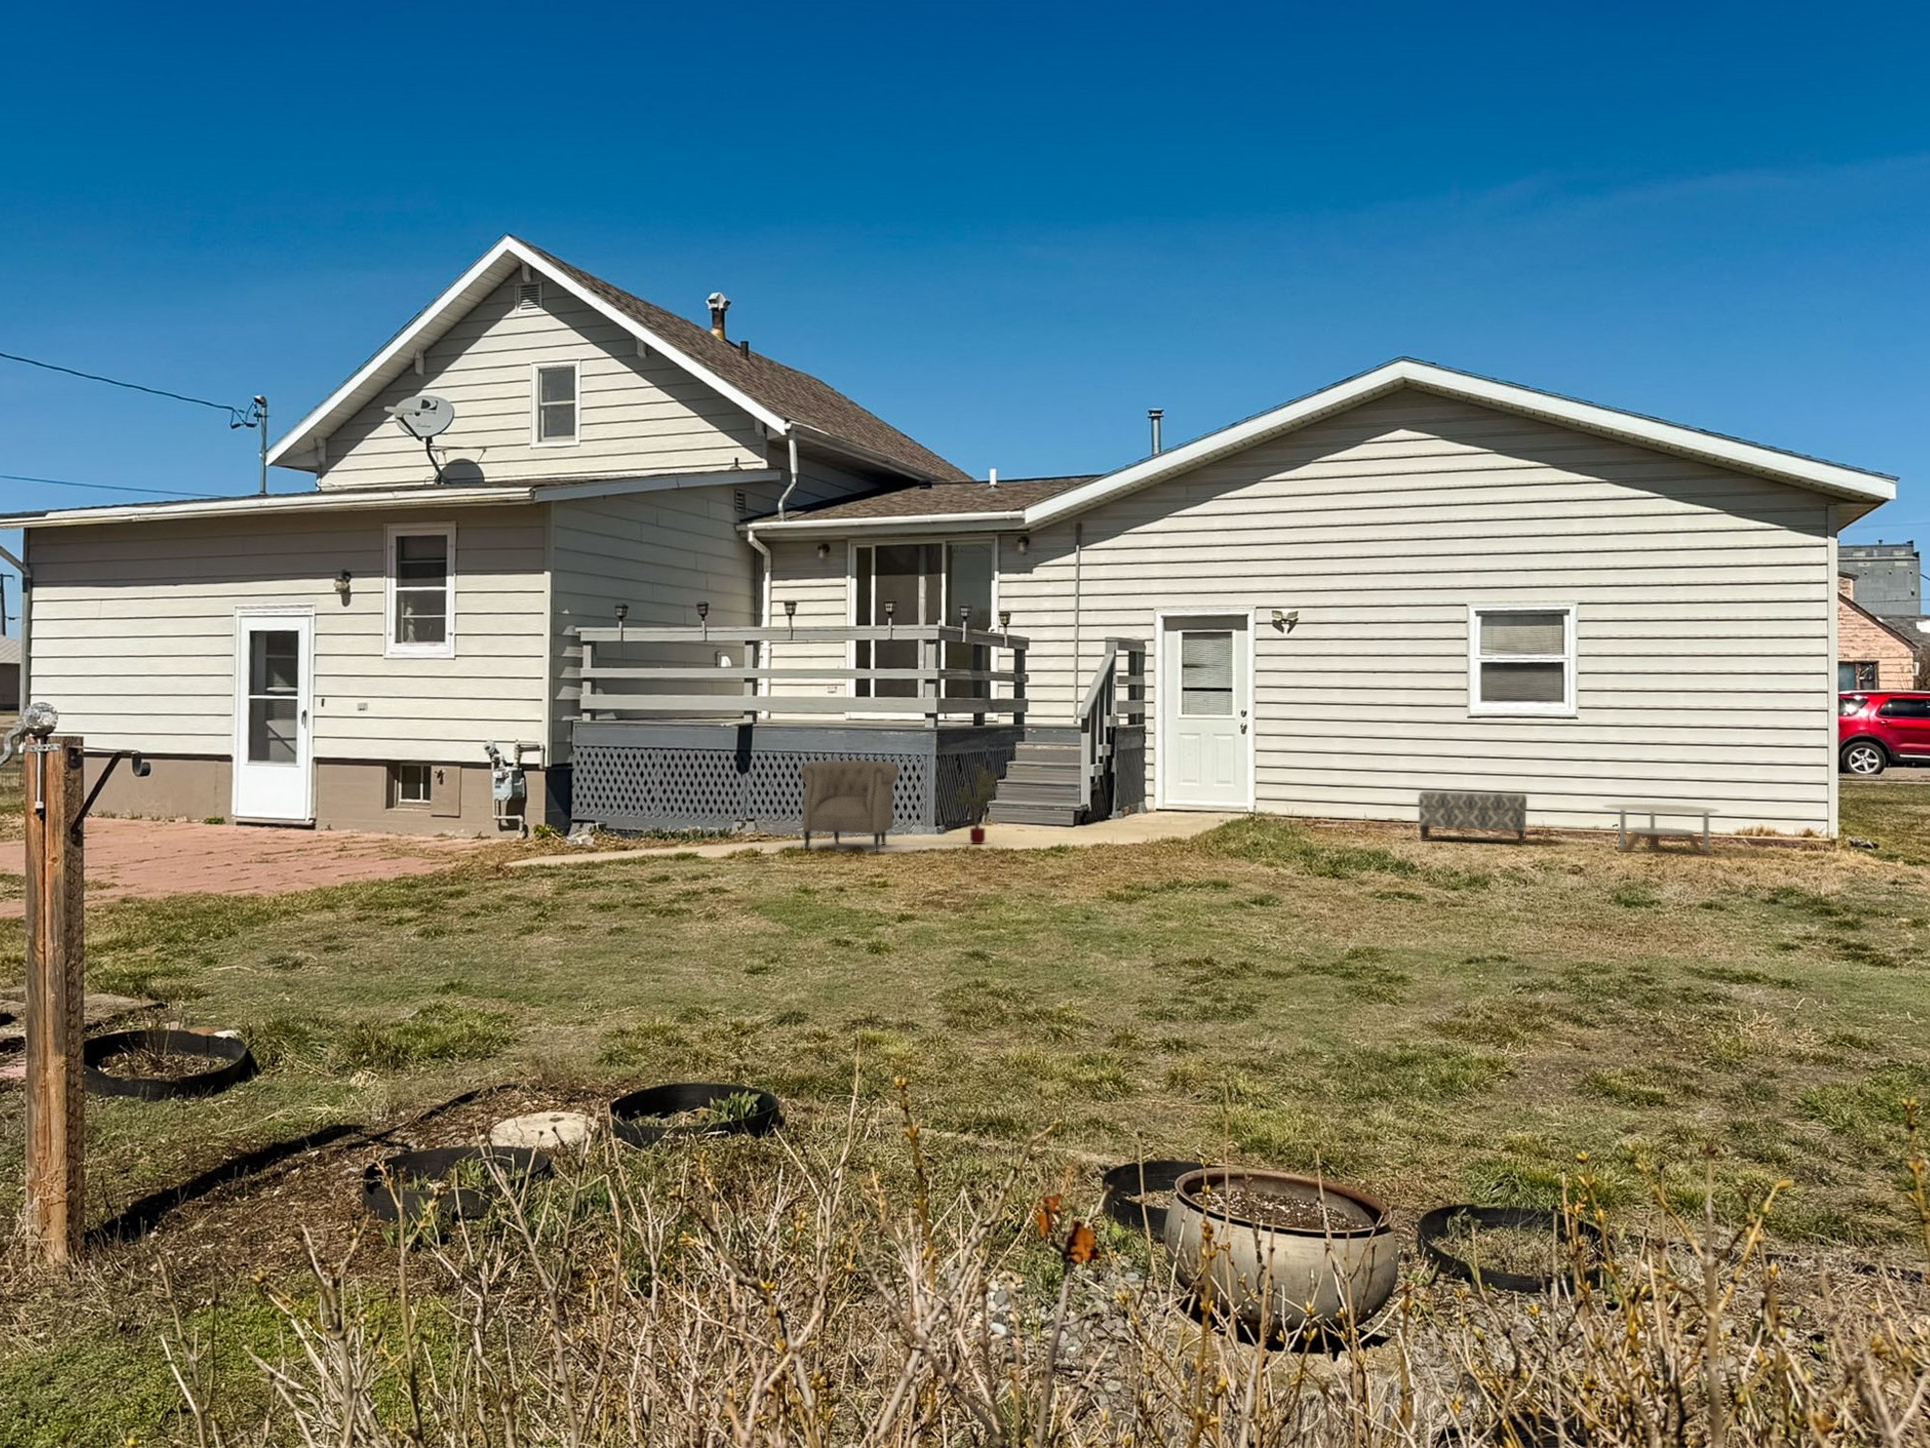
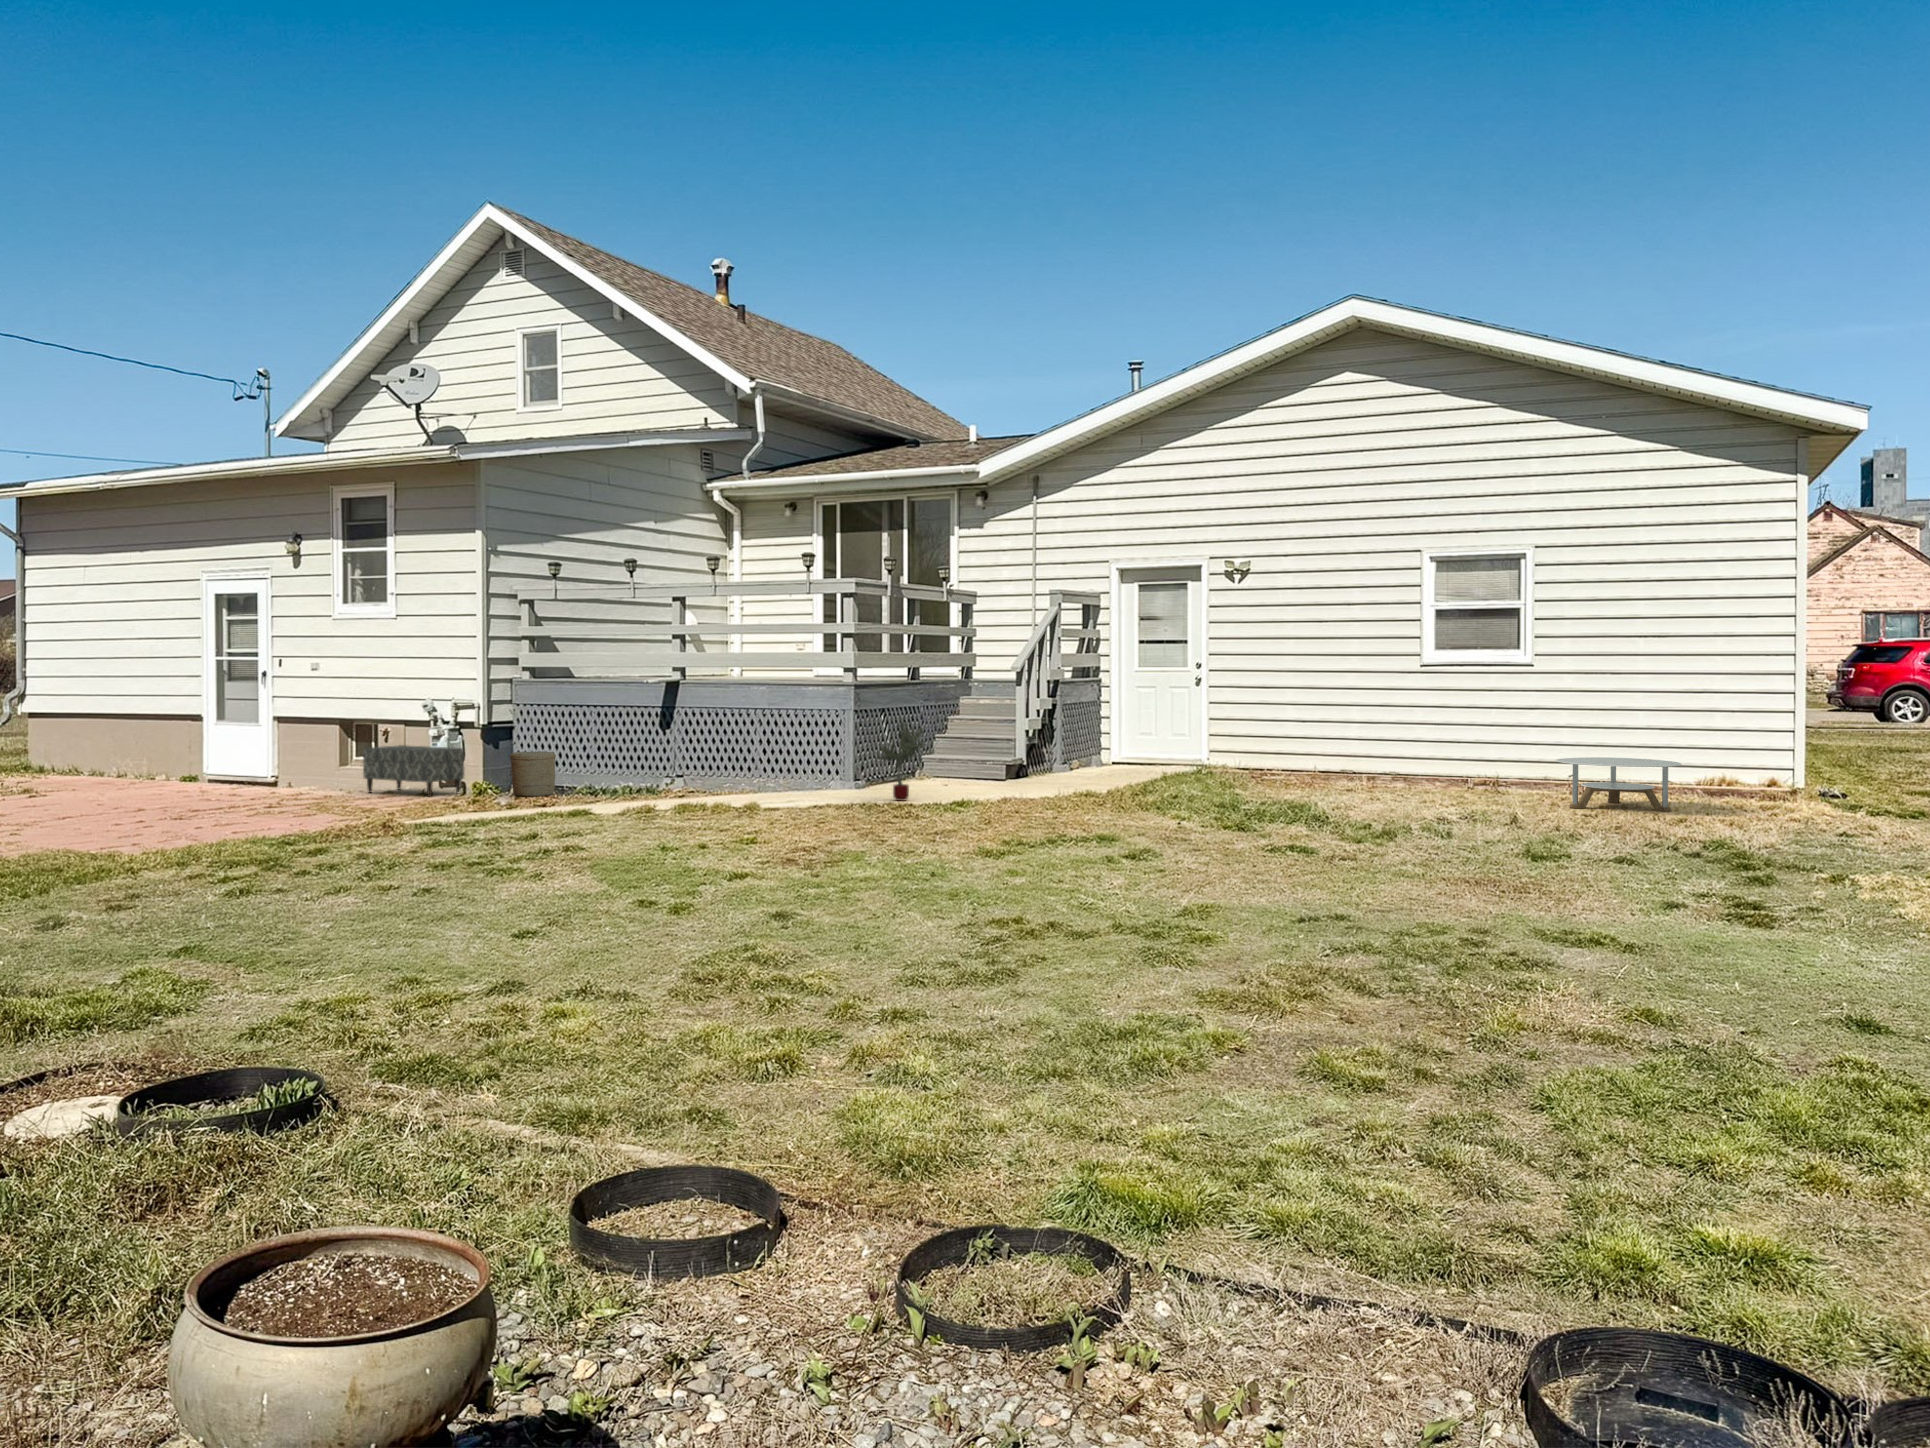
chair: present [801,760,899,852] -> none [715,717,817,809]
bench: present [1418,791,1527,845] -> present [363,745,464,797]
woven basket: none [578,794,624,839] -> present [510,751,556,796]

